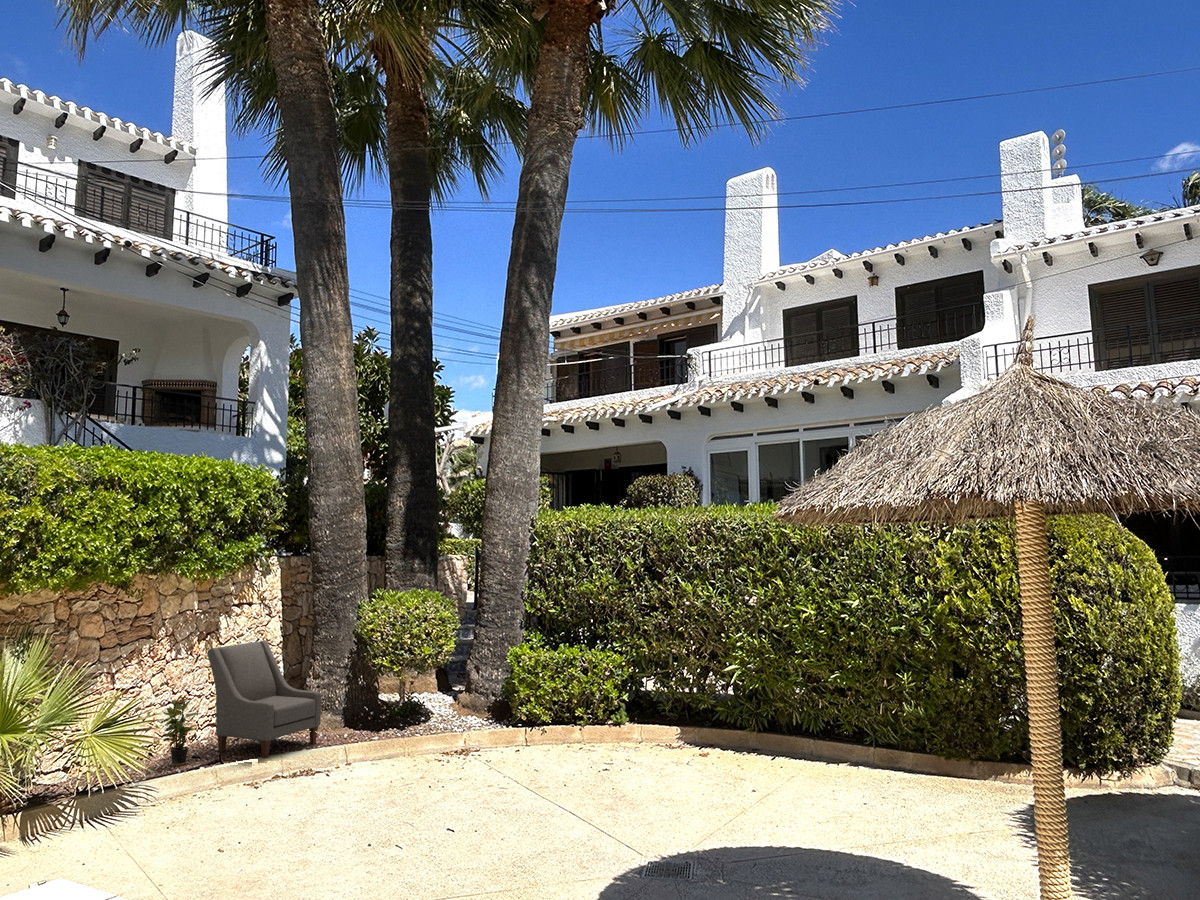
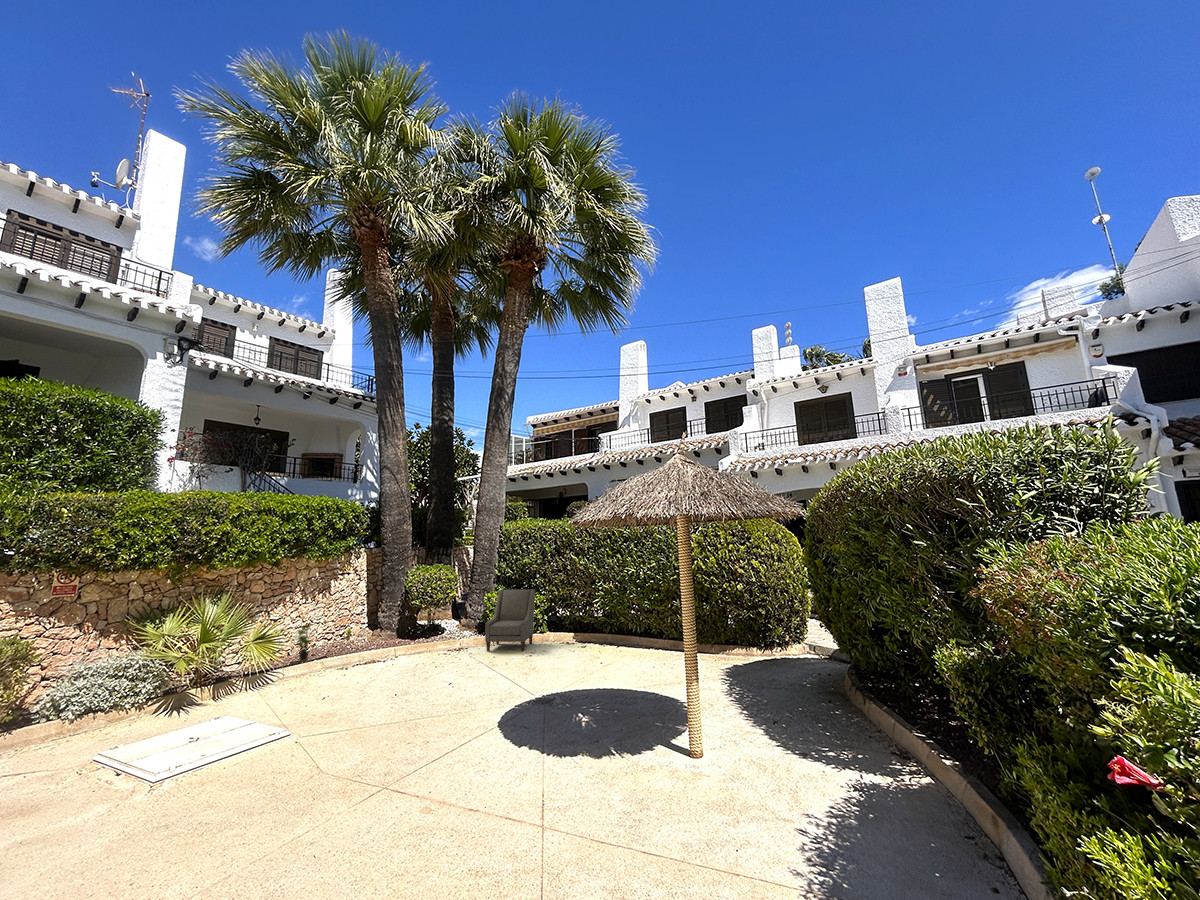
chair: present [207,641,321,758] -> present [485,589,535,651]

